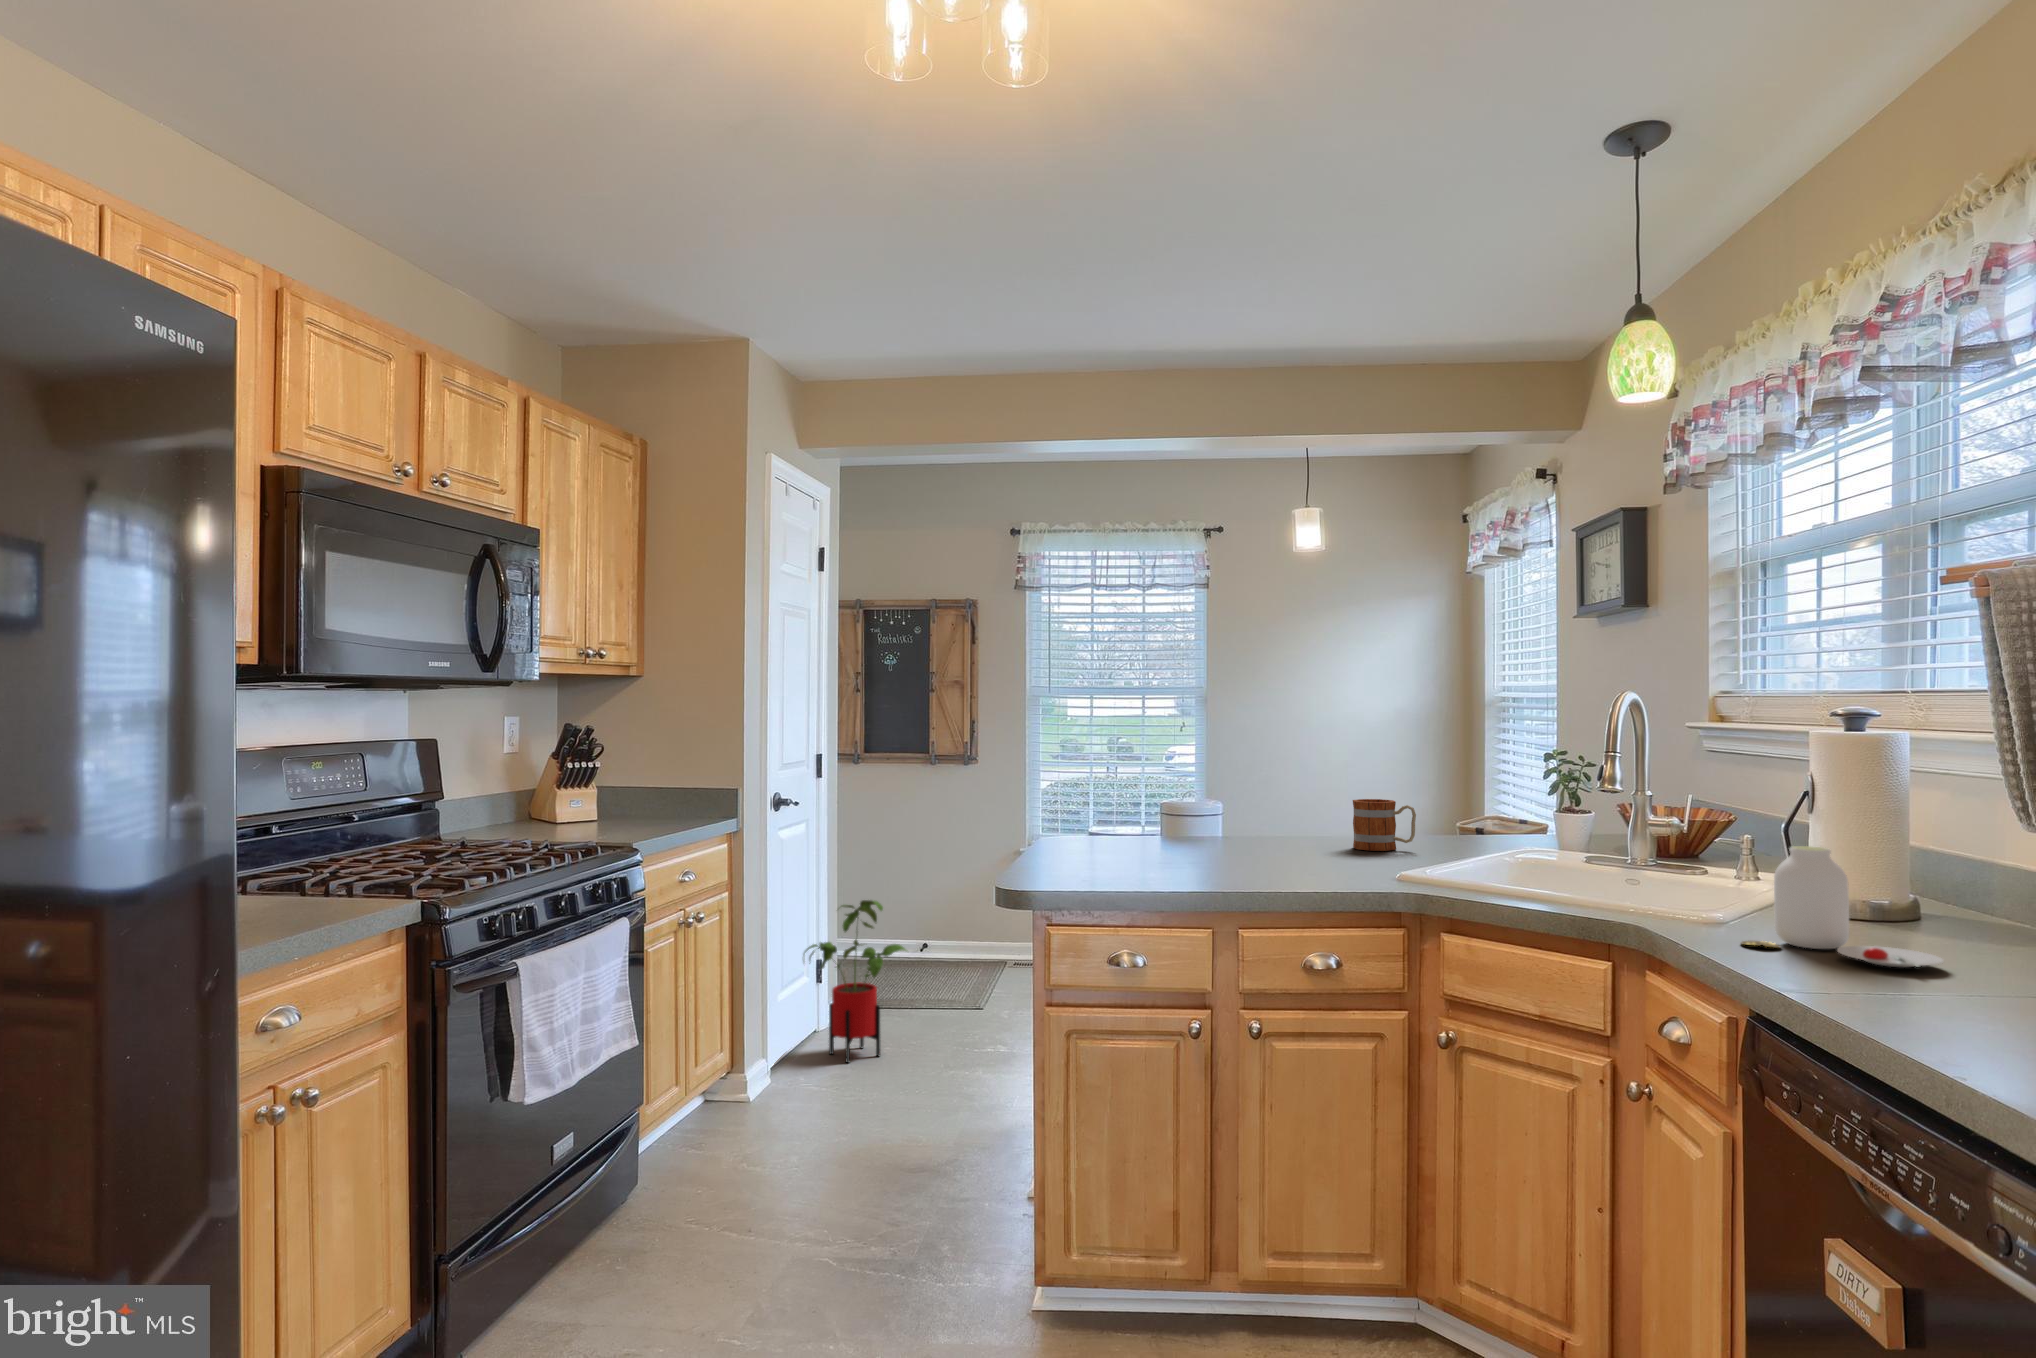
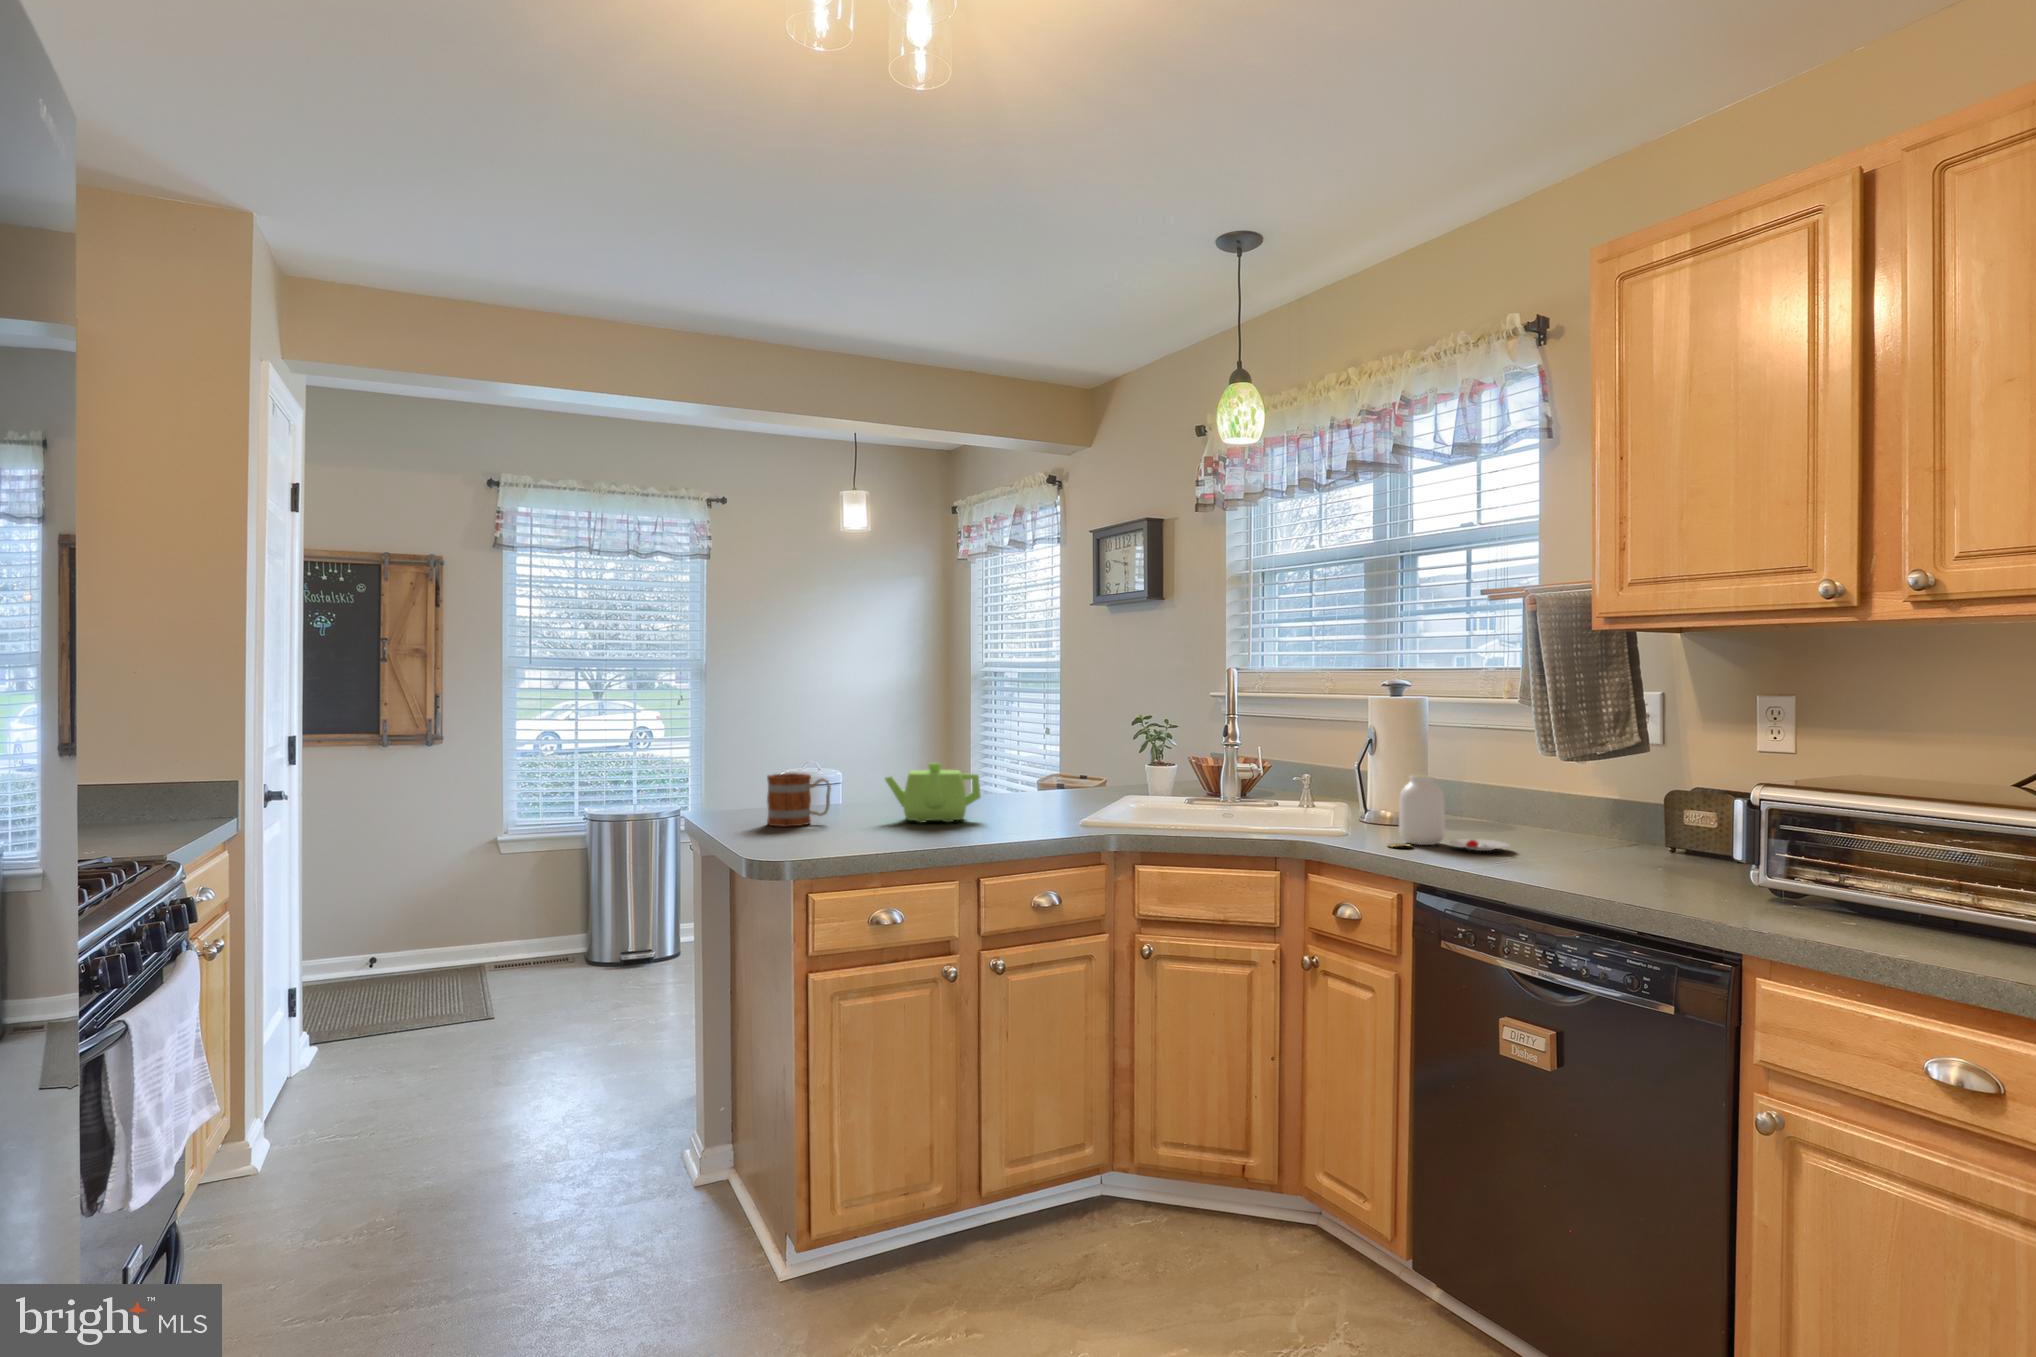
teapot: none [1187,799,1289,864] -> present [885,763,981,822]
mug: present [1353,799,1416,851] -> present [767,773,831,827]
house plant: present [804,900,906,1063] -> none [293,906,440,1102]

